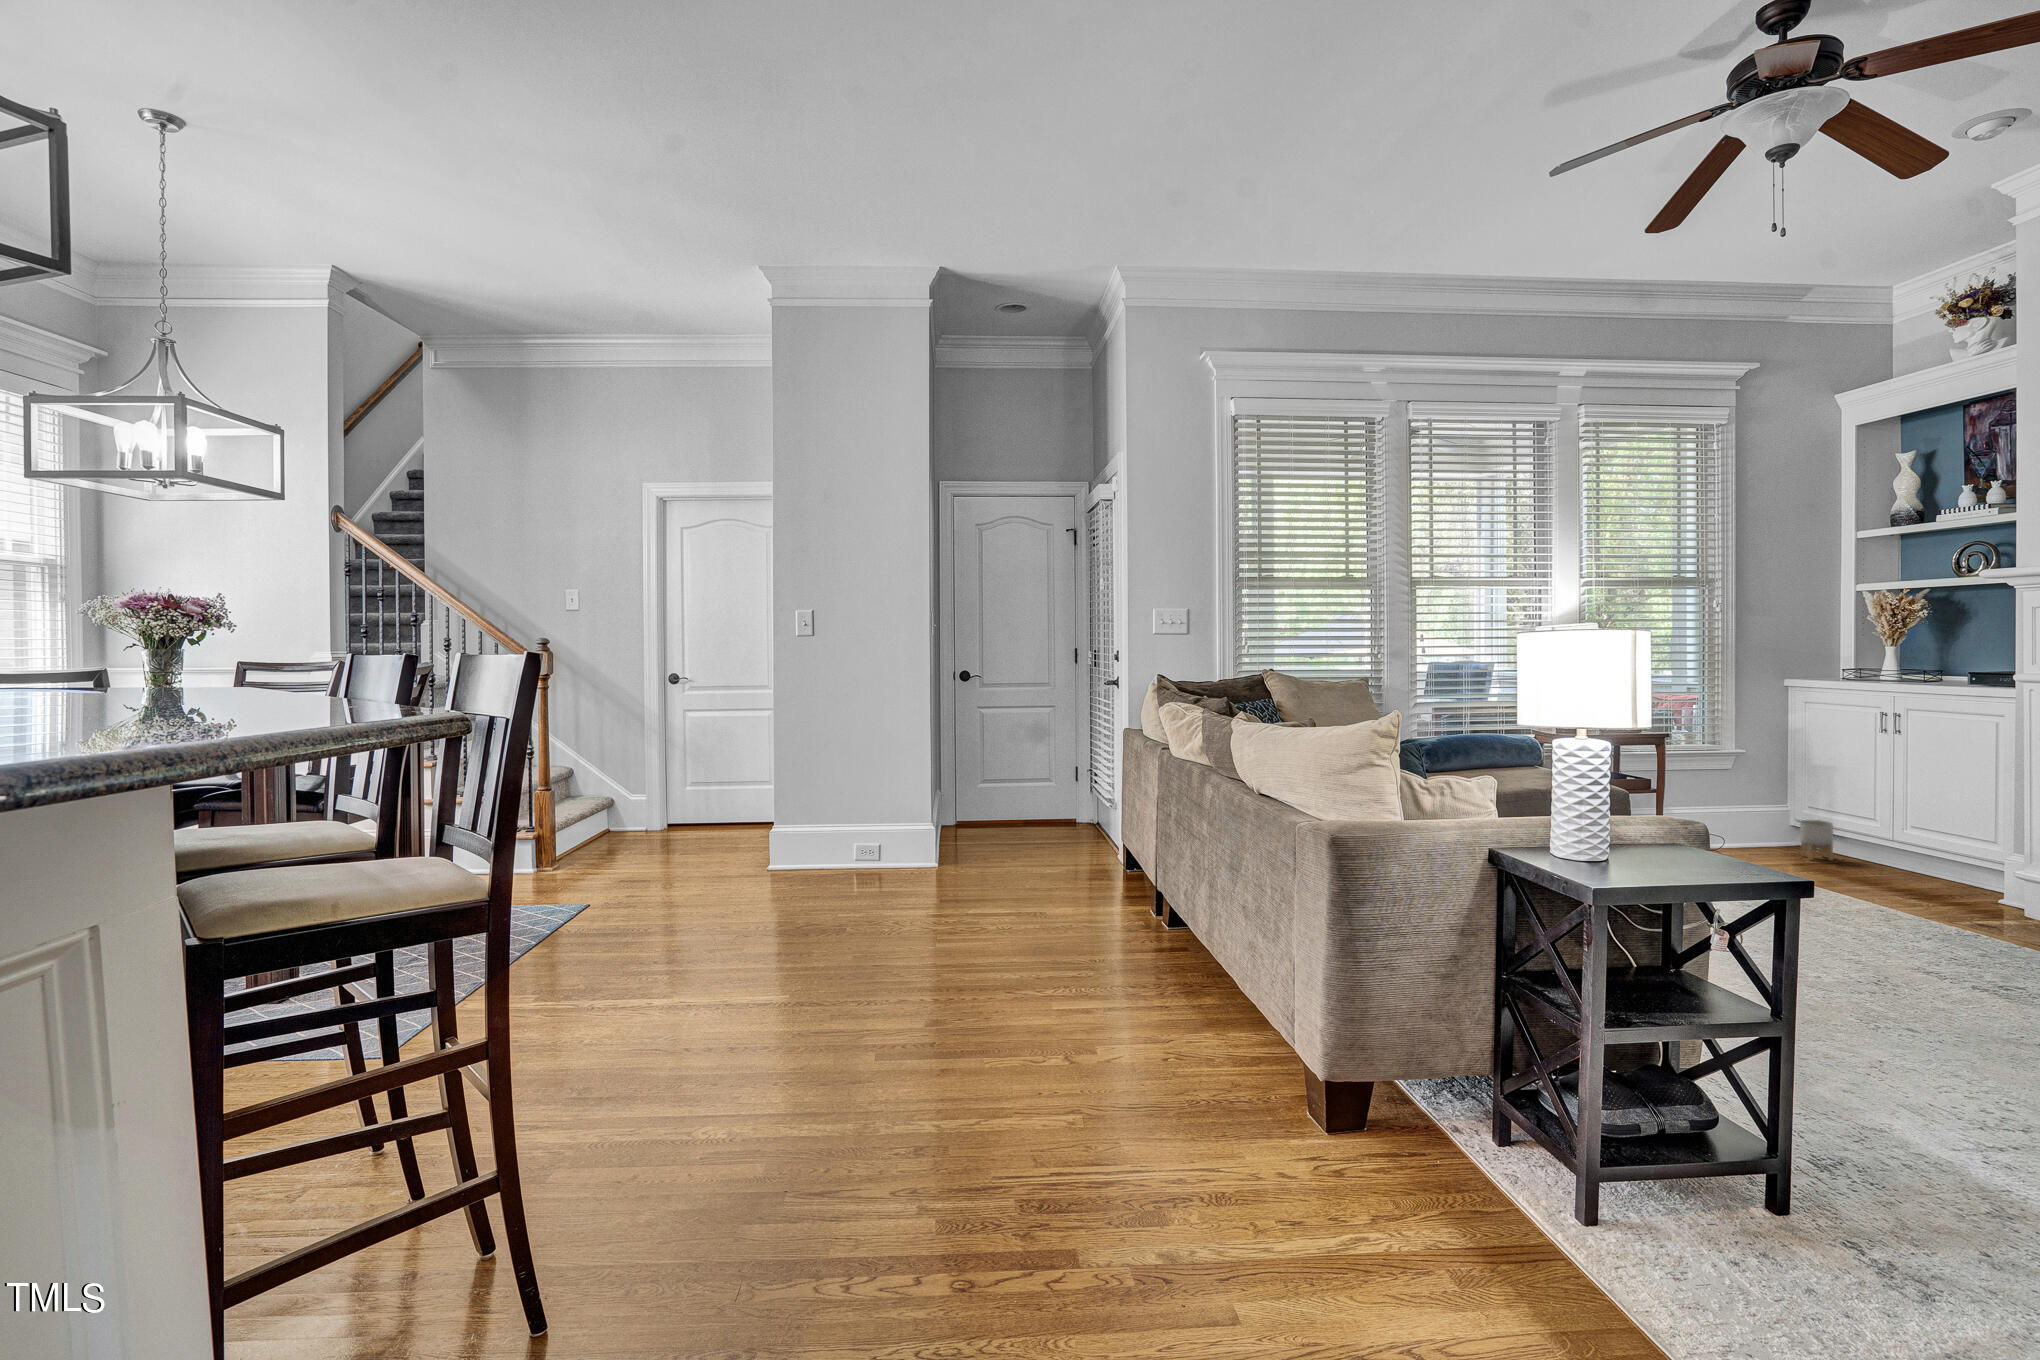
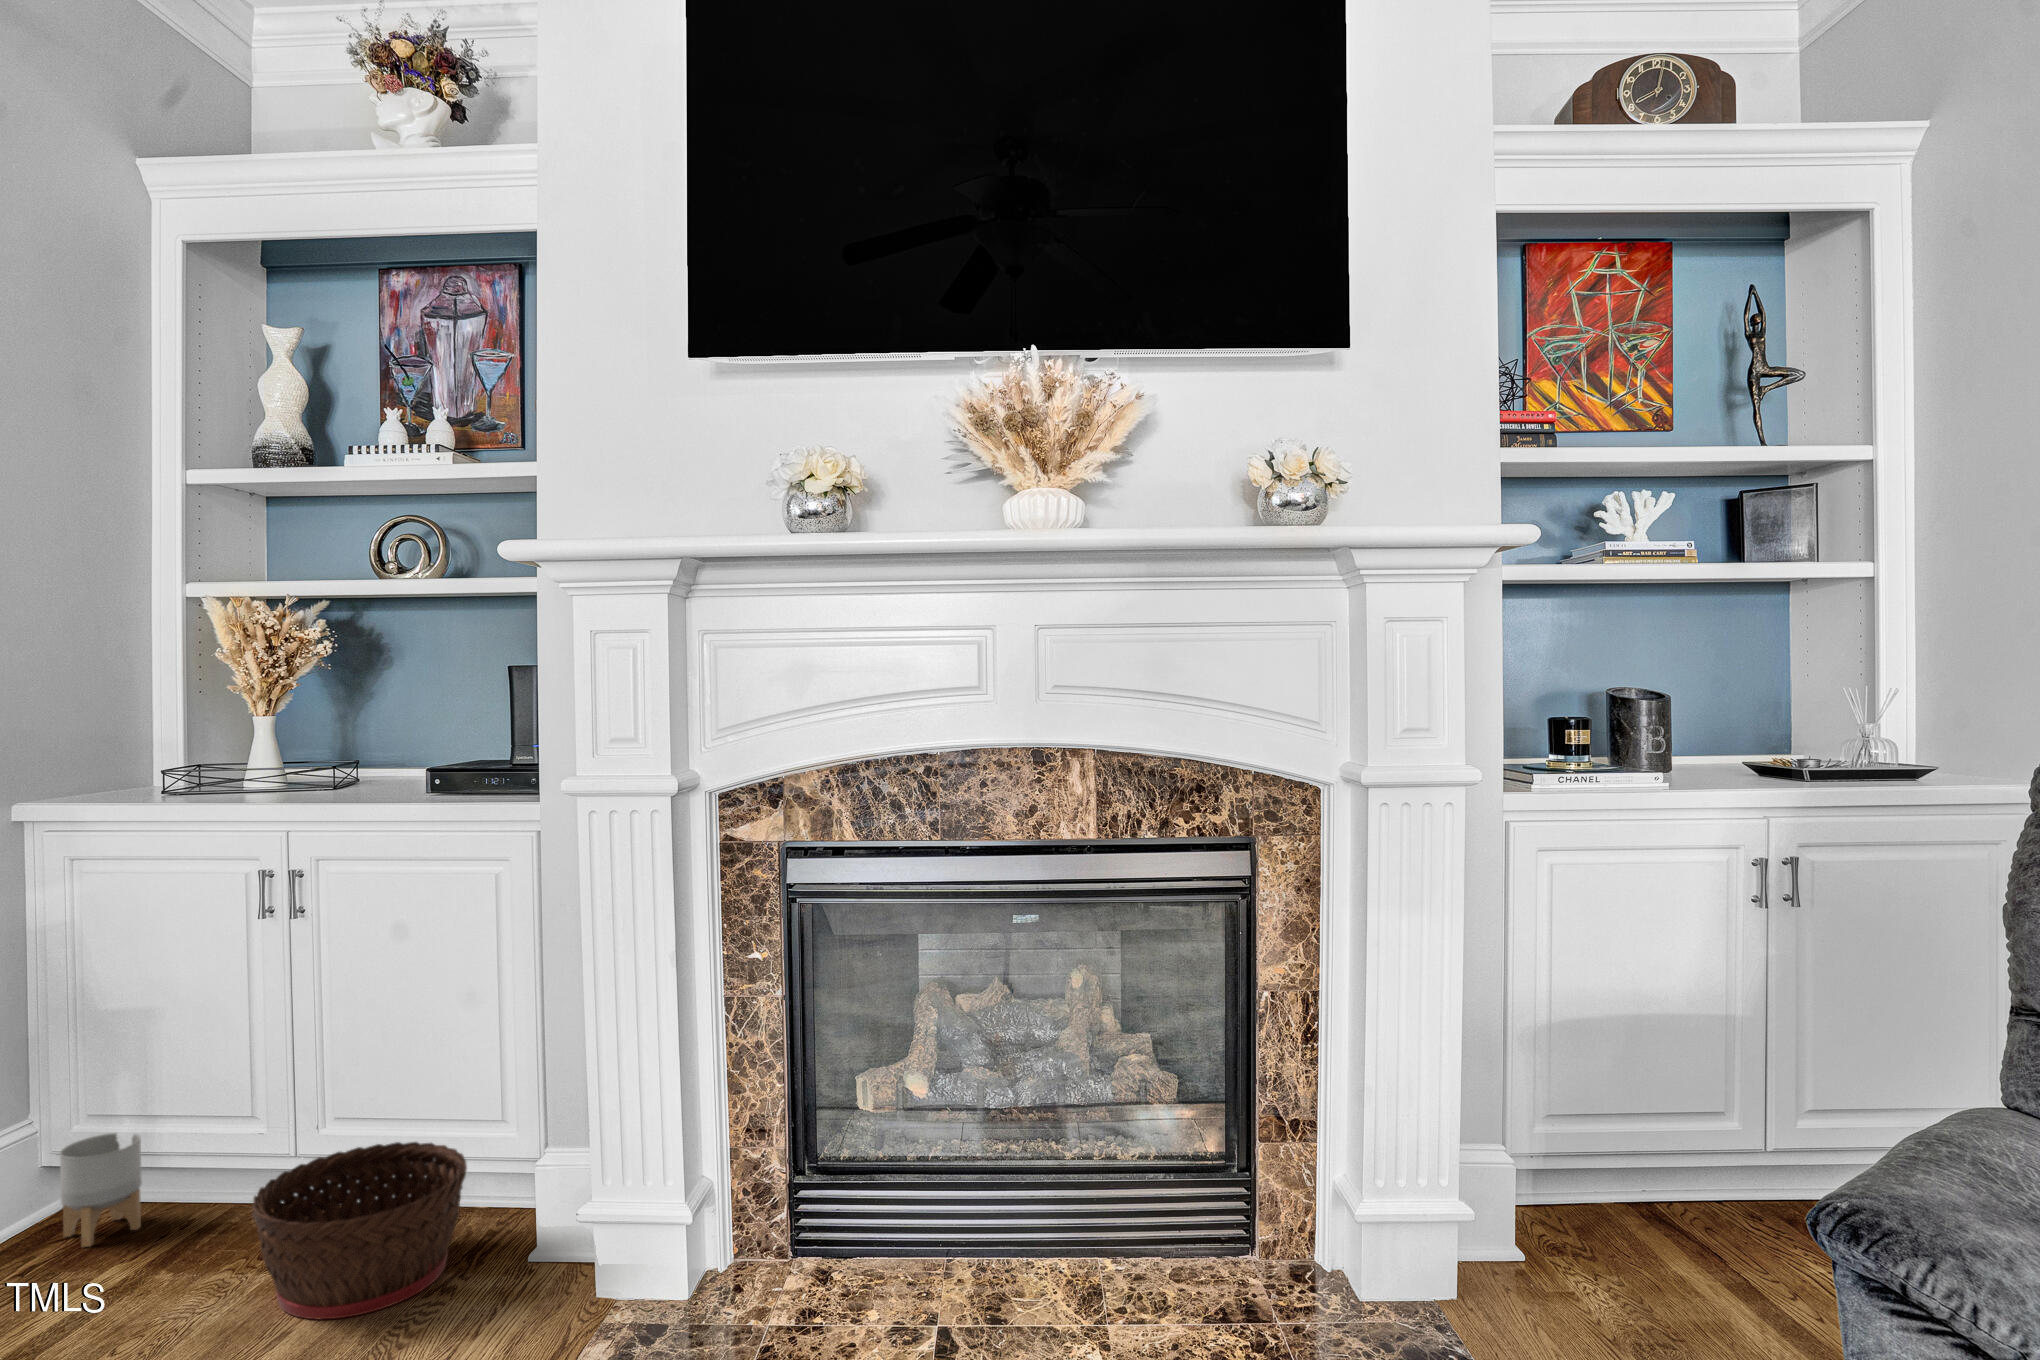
basket: none [1876,840,1985,900] -> present [252,1142,467,1319]

